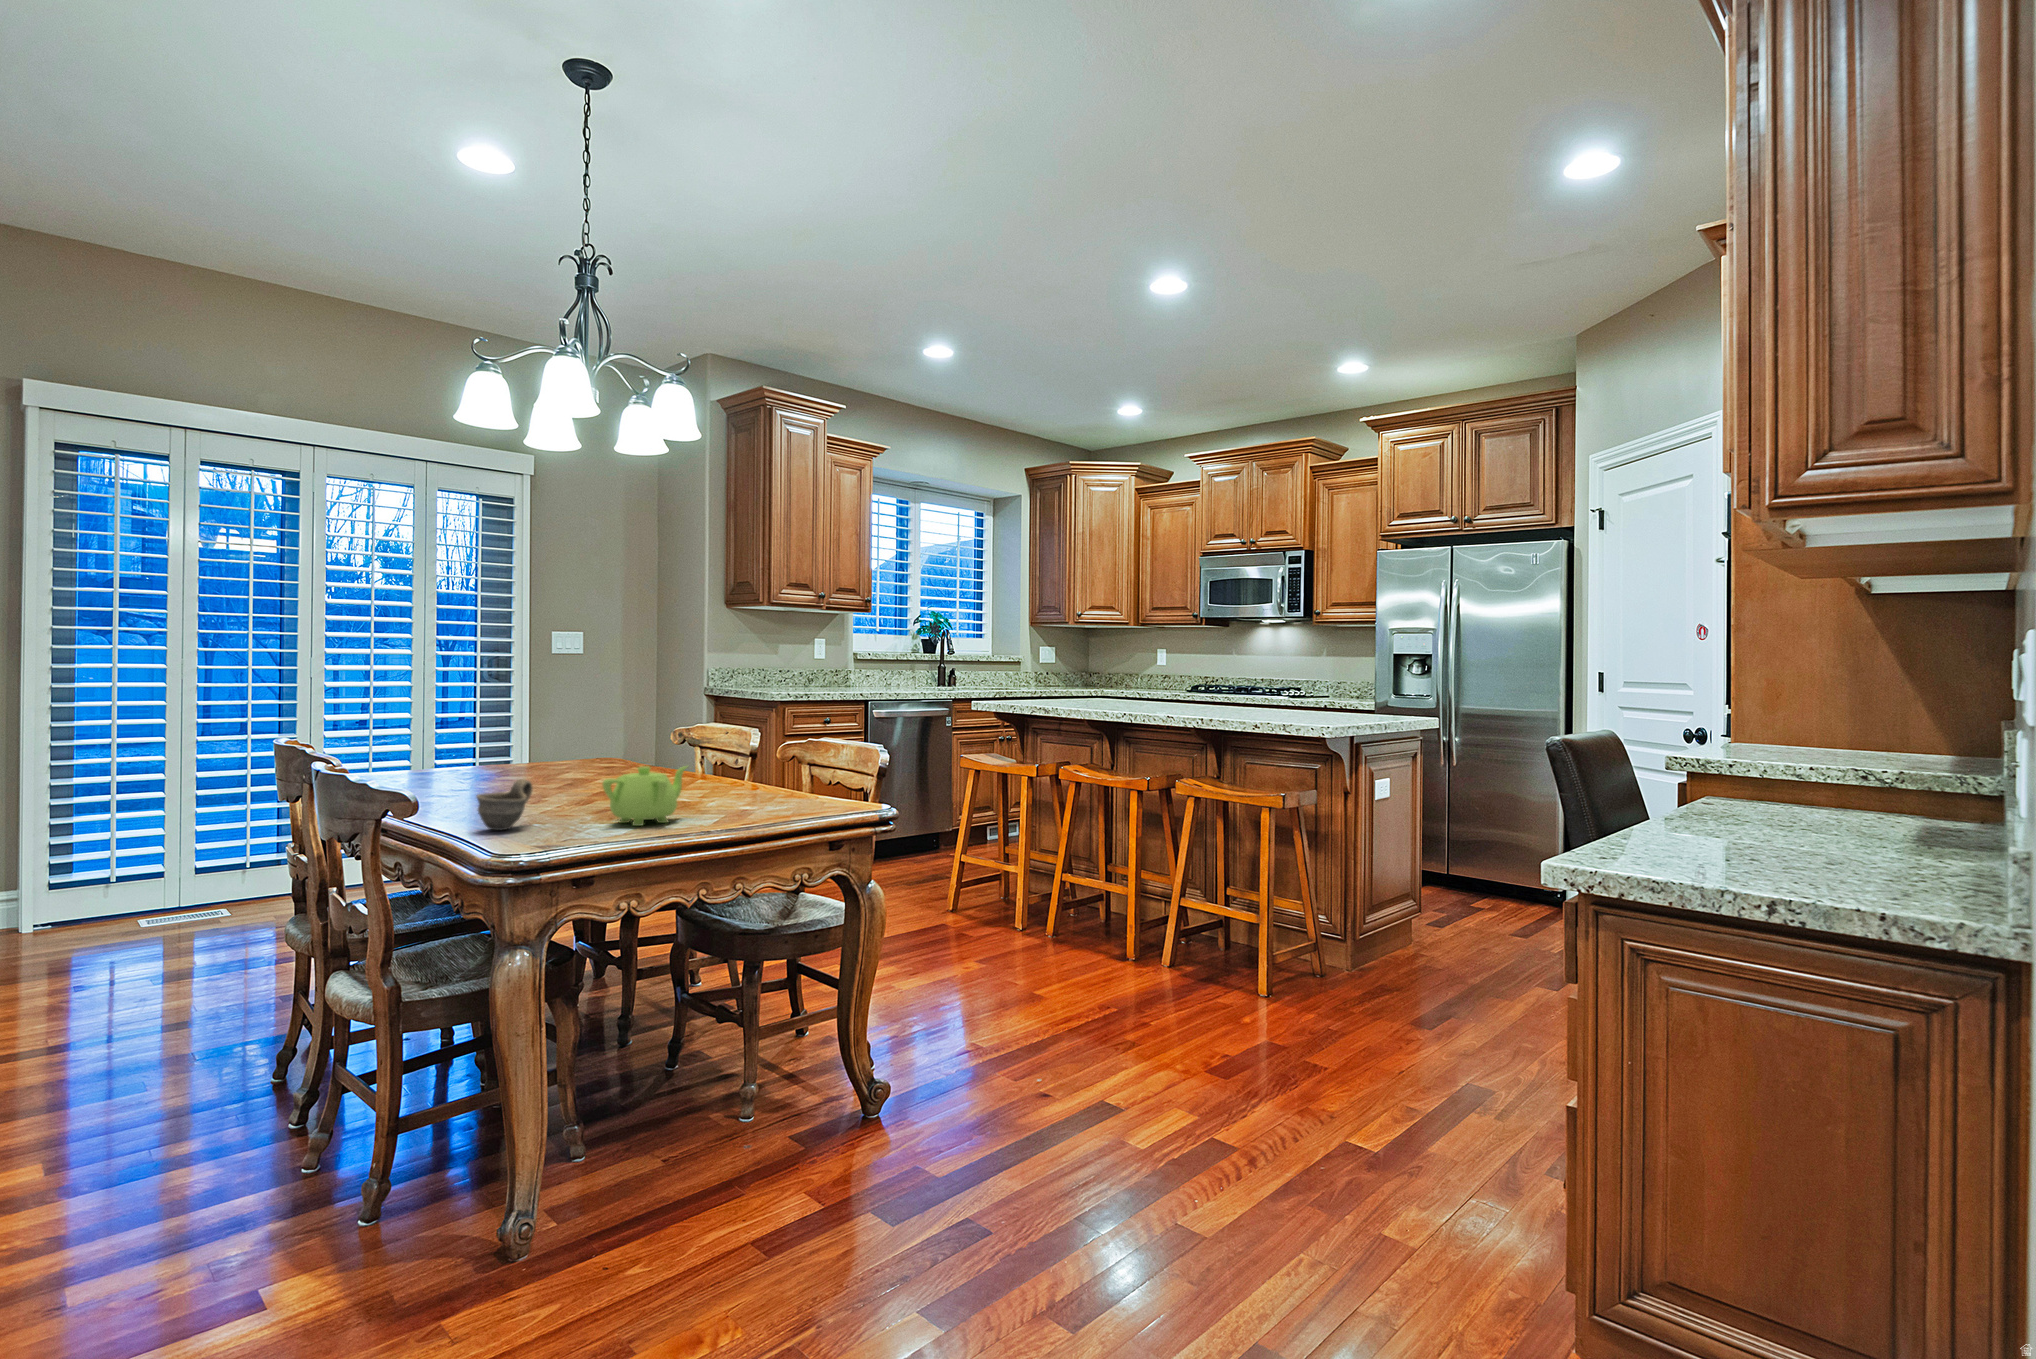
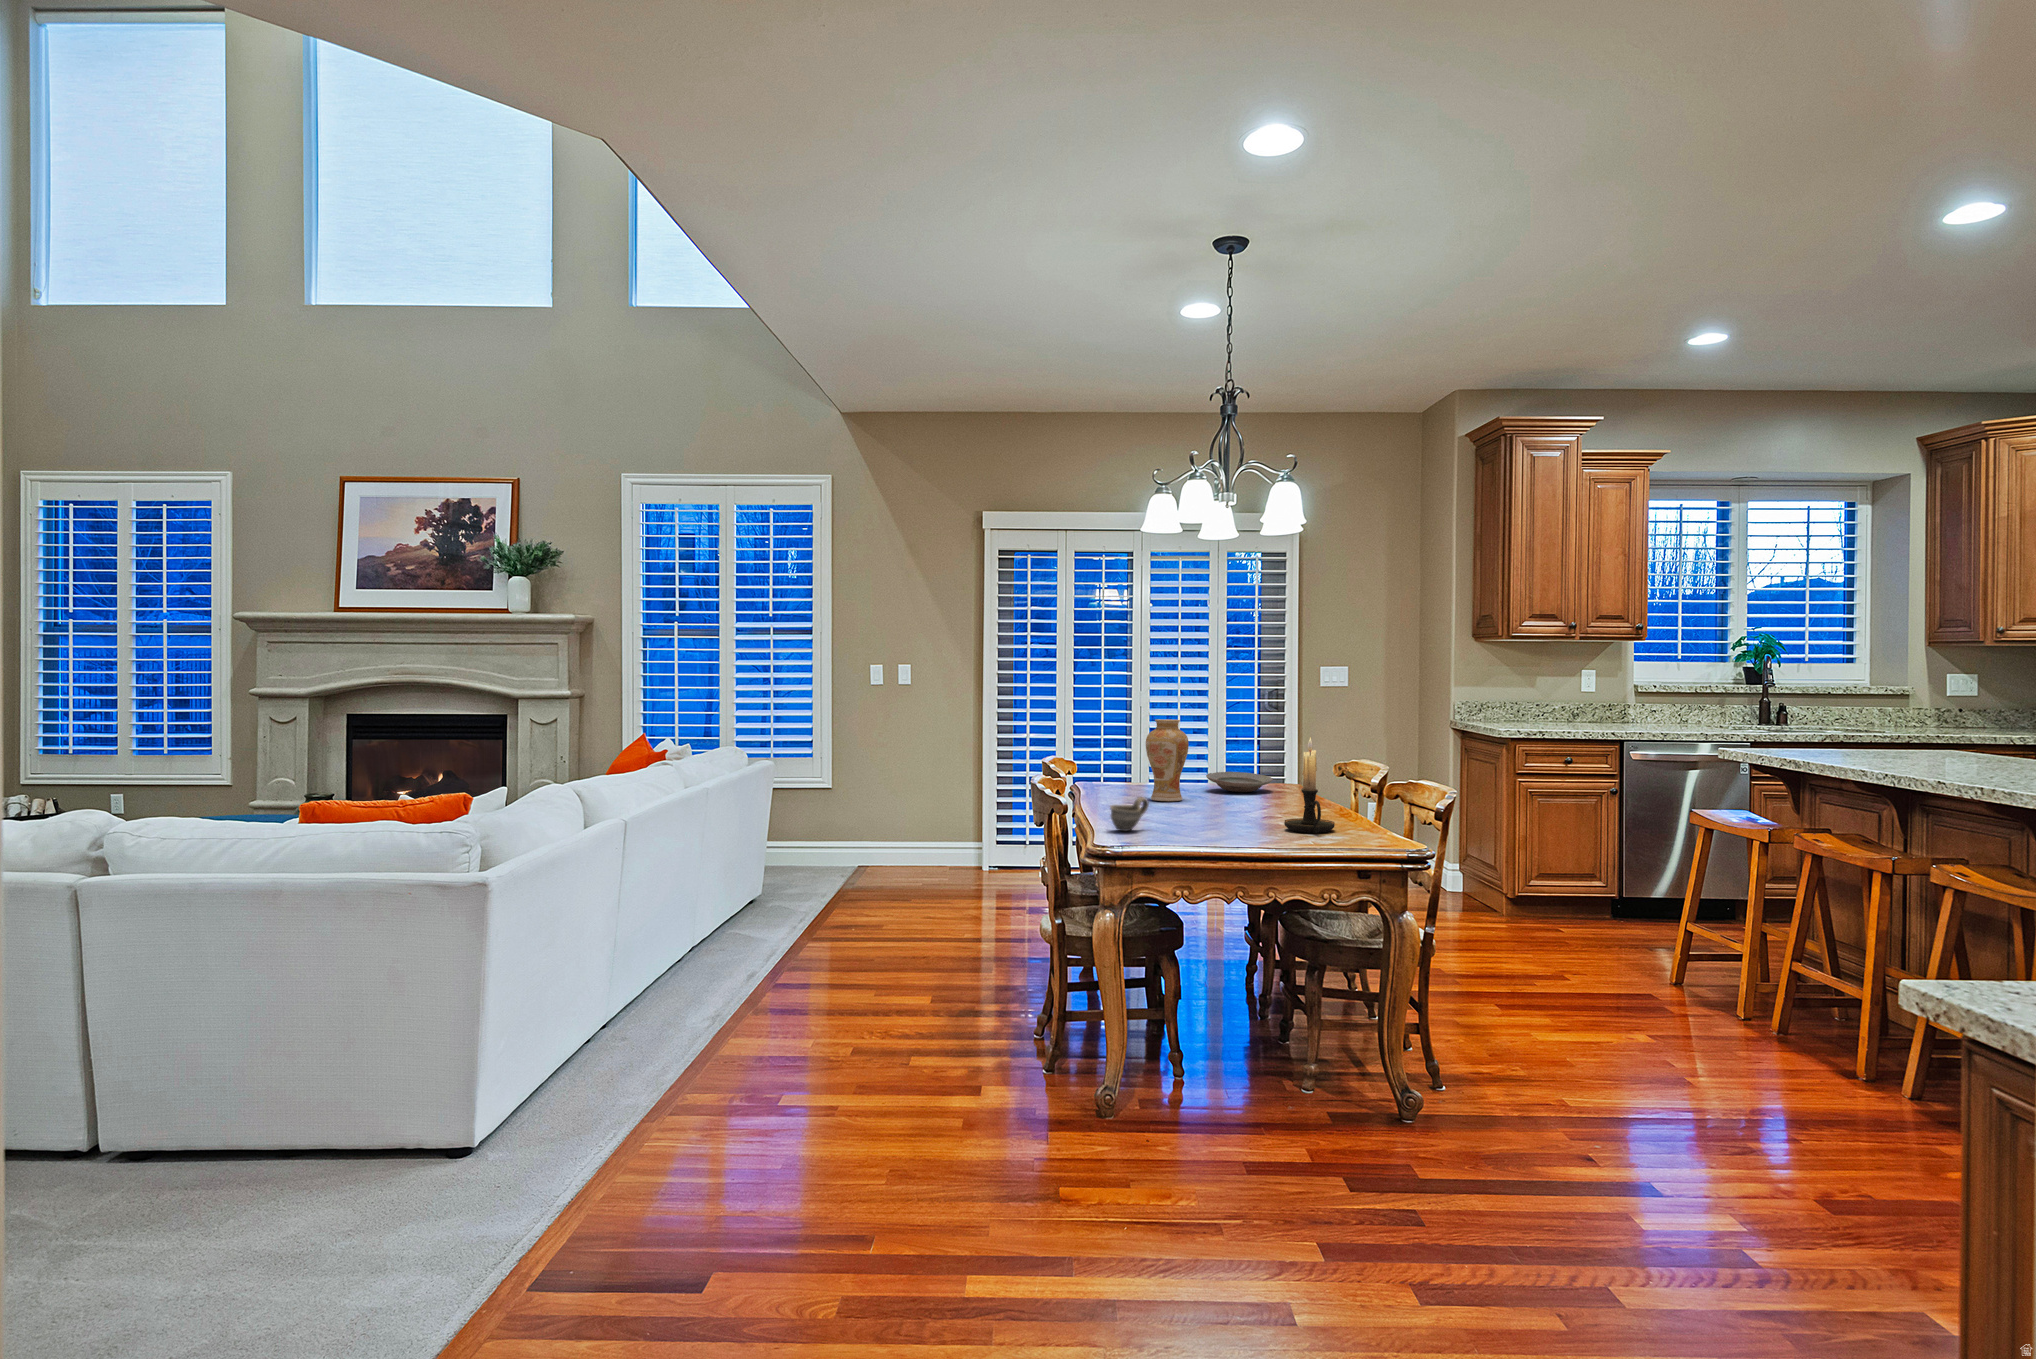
vase: none [449,680,512,789] -> present [1146,719,1189,801]
candle holder: none [707,689,769,805] -> present [1284,738,1335,833]
plate: none [512,747,601,771] -> present [1206,772,1273,792]
teapot: present [603,766,687,826] -> none [1183,795,1252,839]

